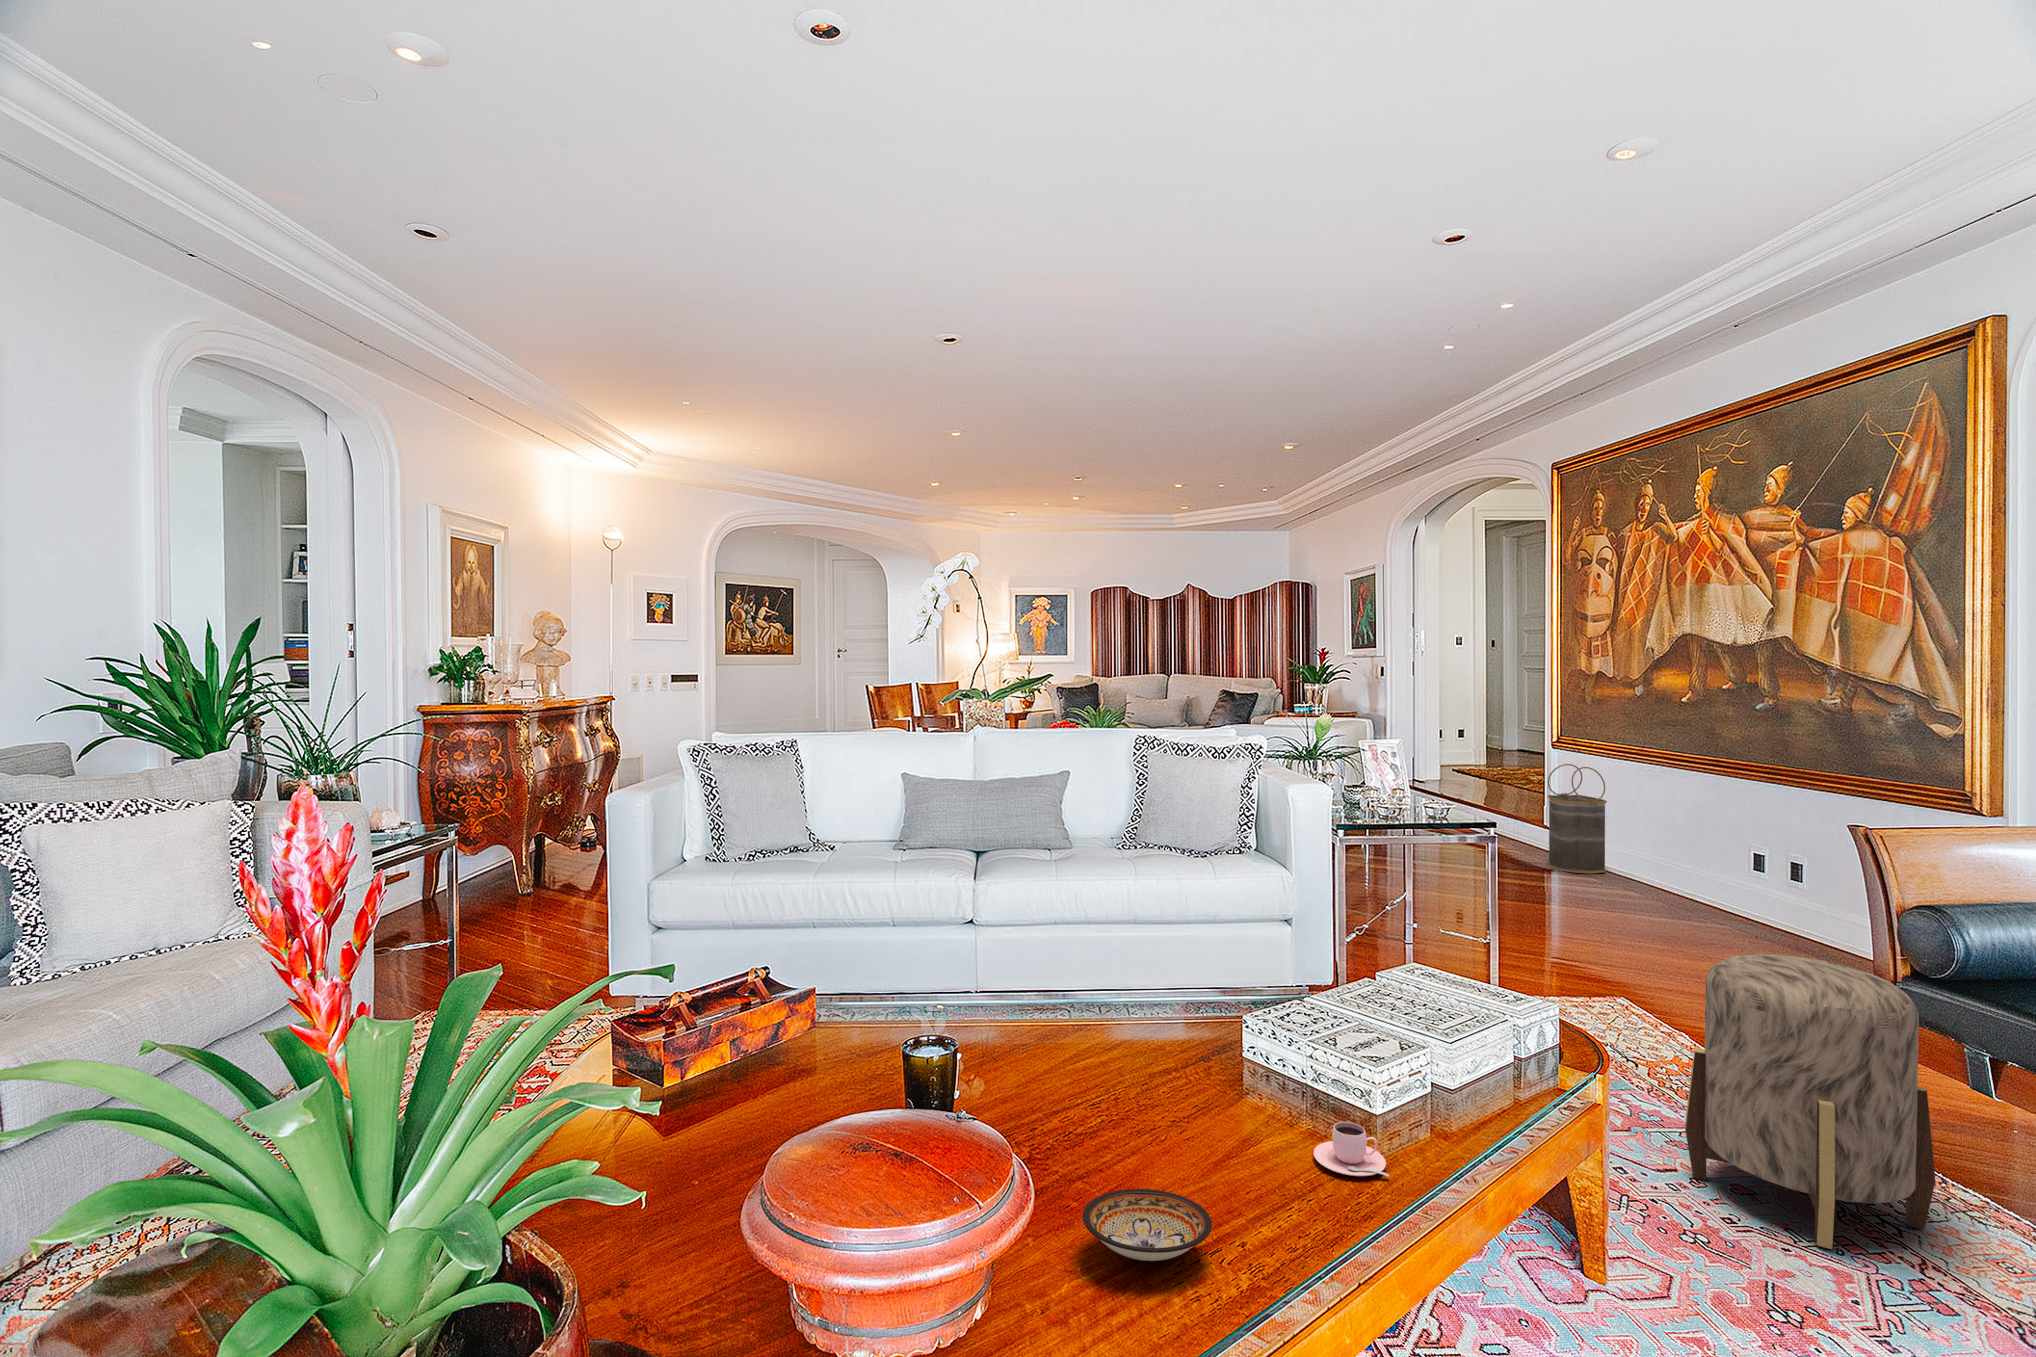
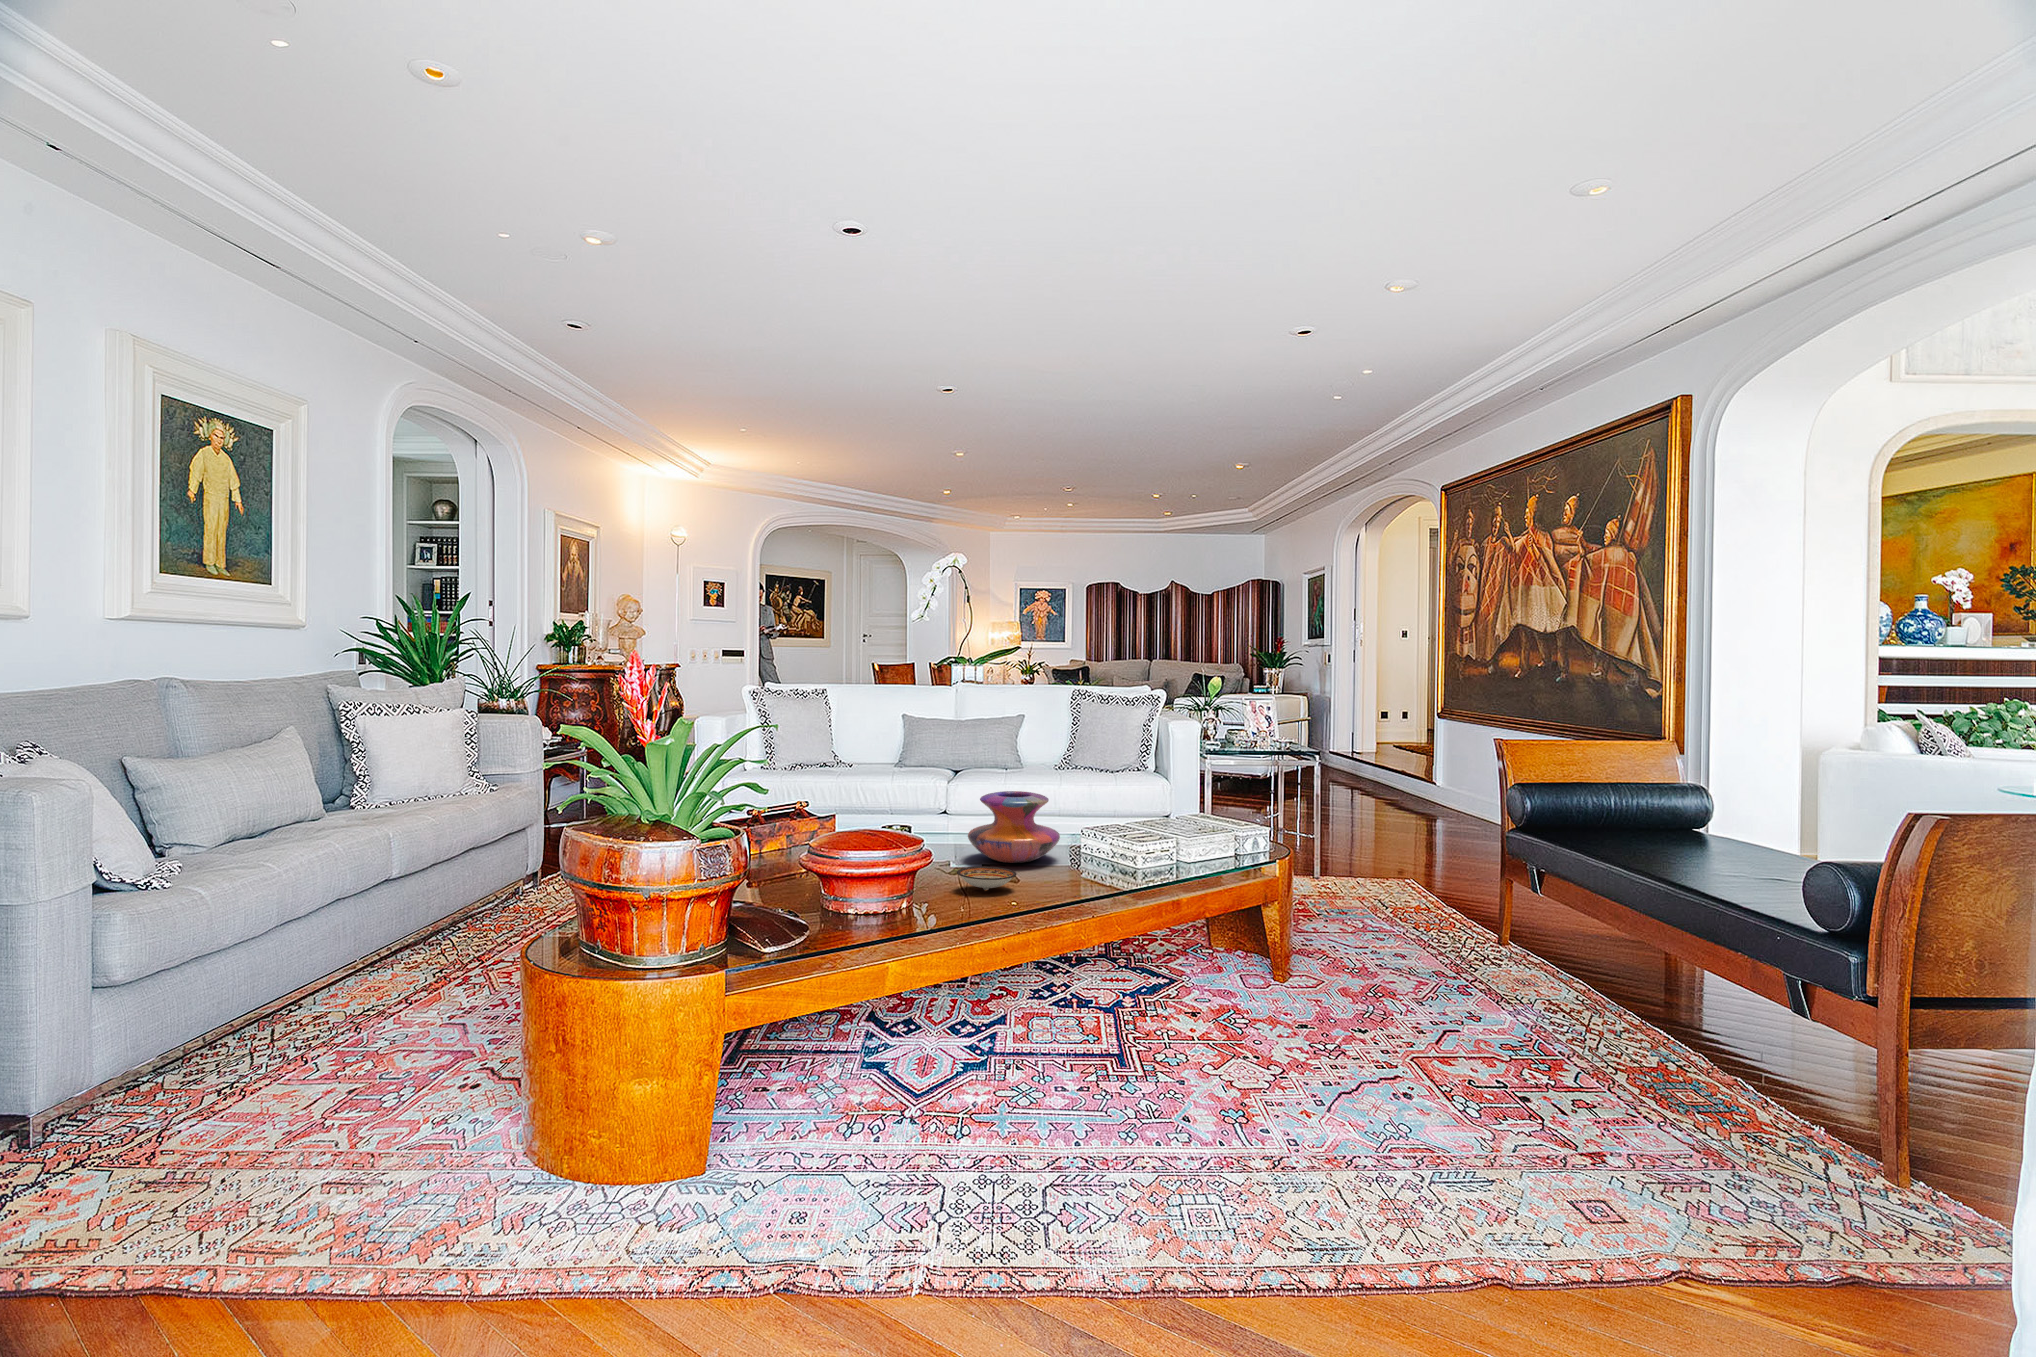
basket: present [1548,764,1607,874] -> none [1423,728,1466,815]
ottoman: present [1685,954,1936,1249] -> none [1365,812,1492,971]
decorative vase: none [1066,975,1242,1128] -> present [968,791,1060,863]
teacup: present [1314,1122,1389,1177] -> none [1086,830,1120,875]

